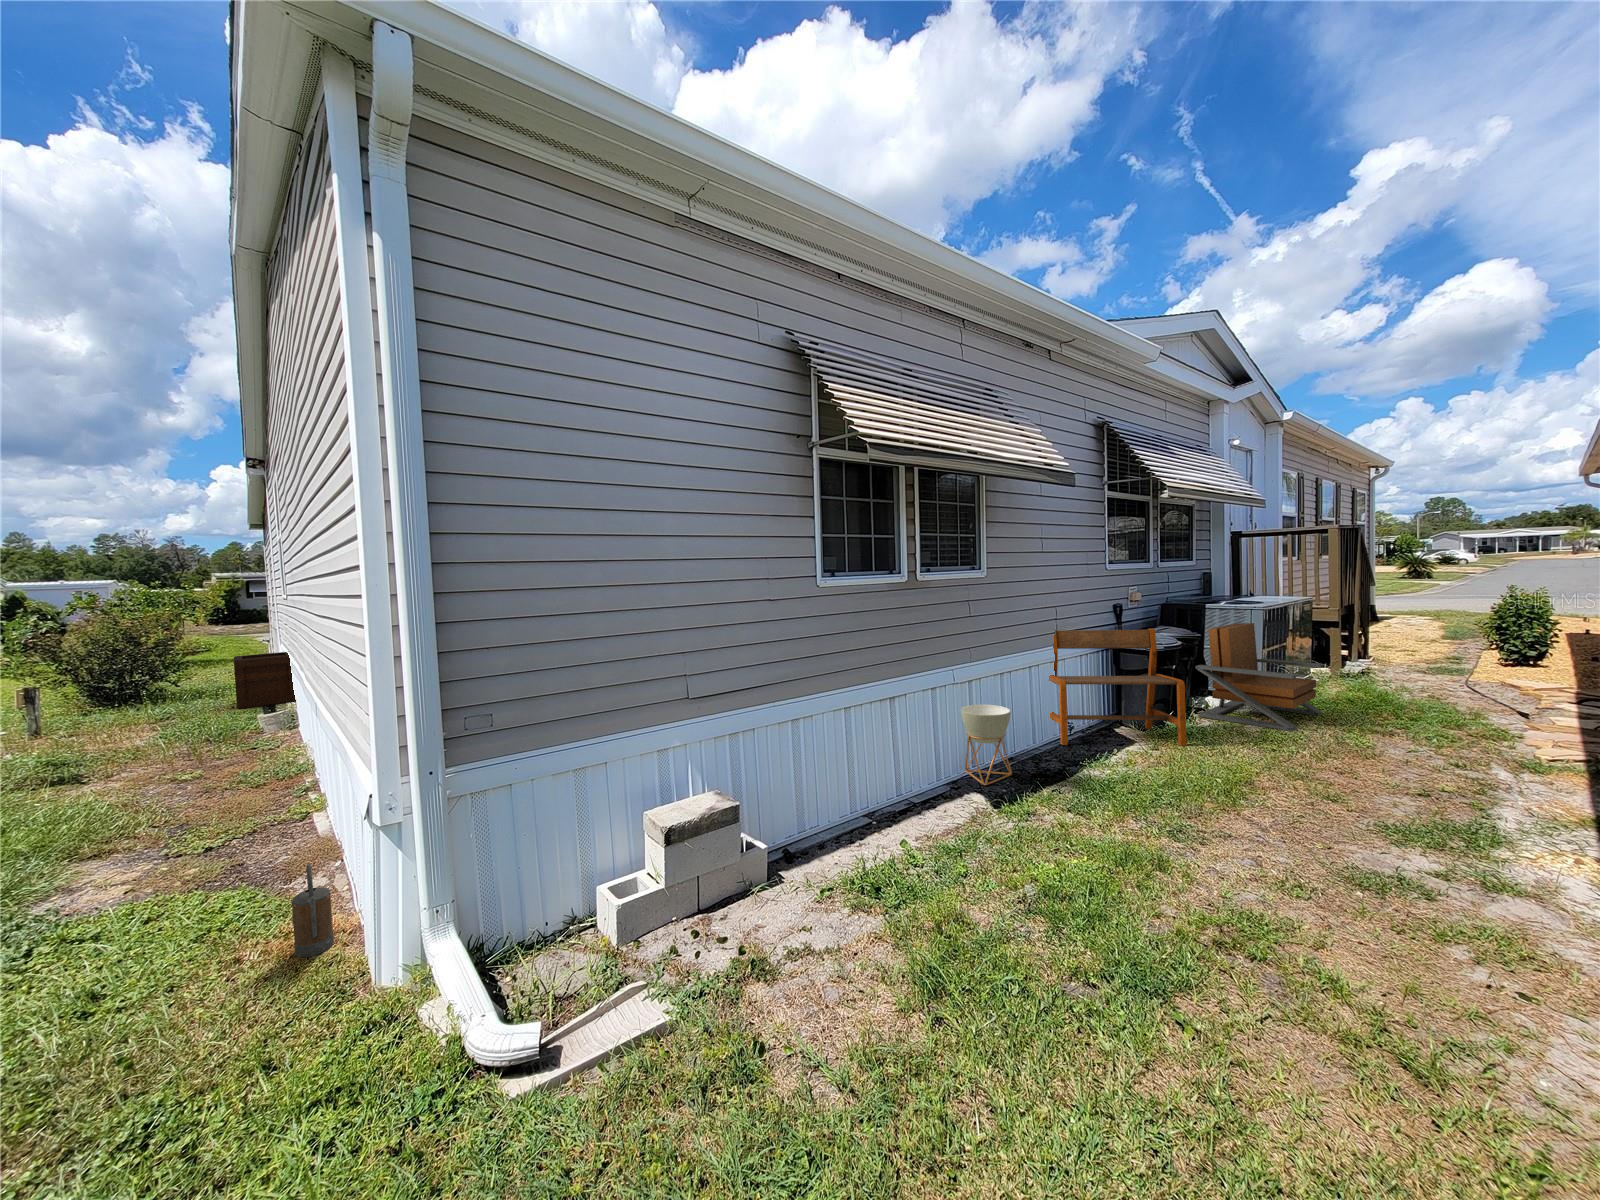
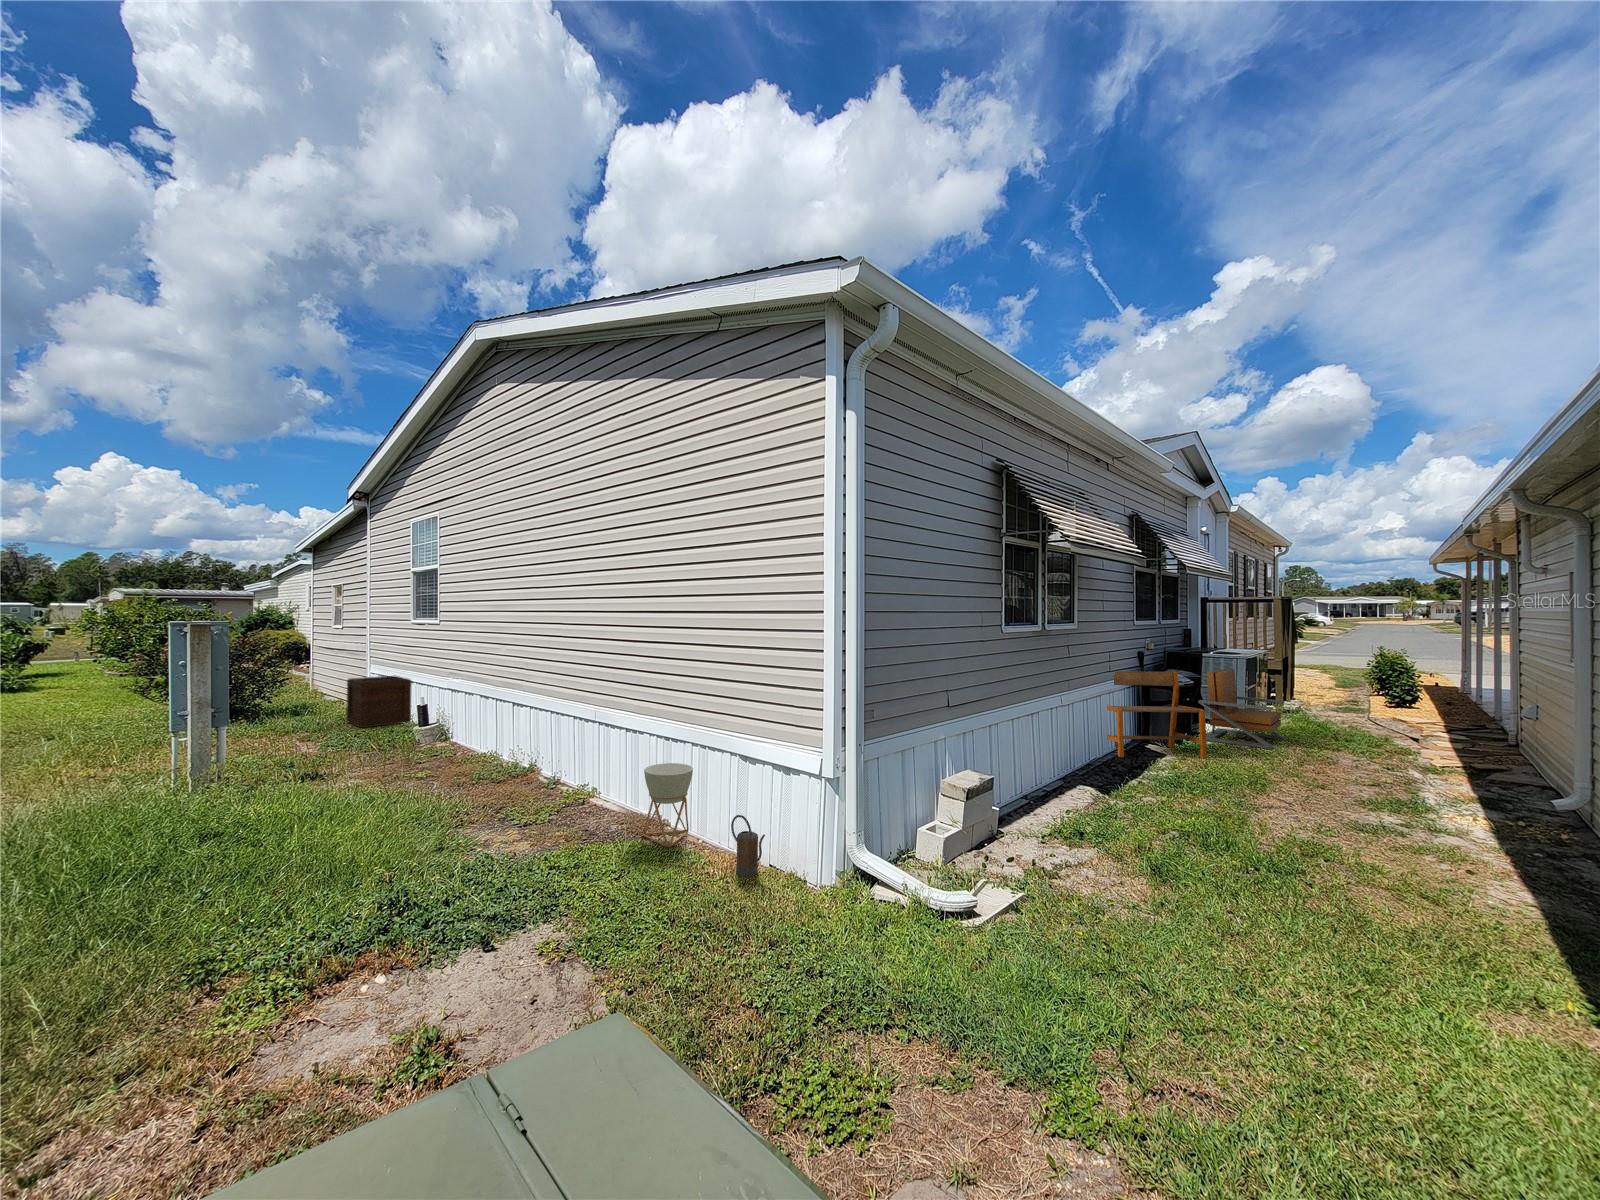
planter: present [961,704,1012,785] -> present [642,763,693,848]

